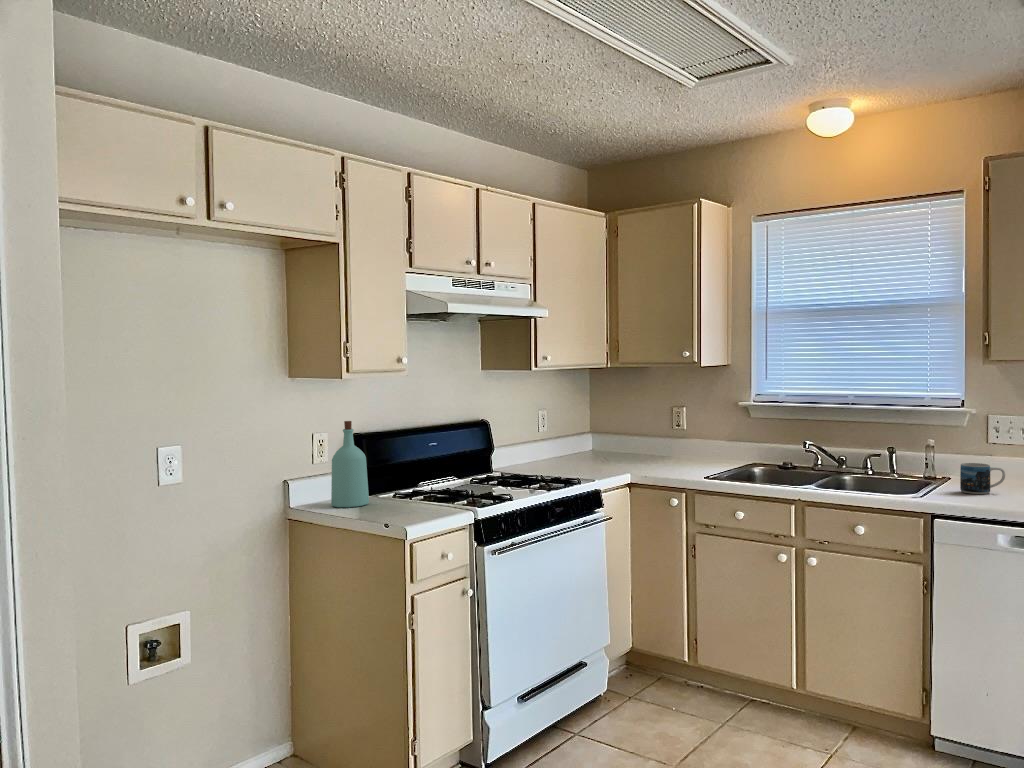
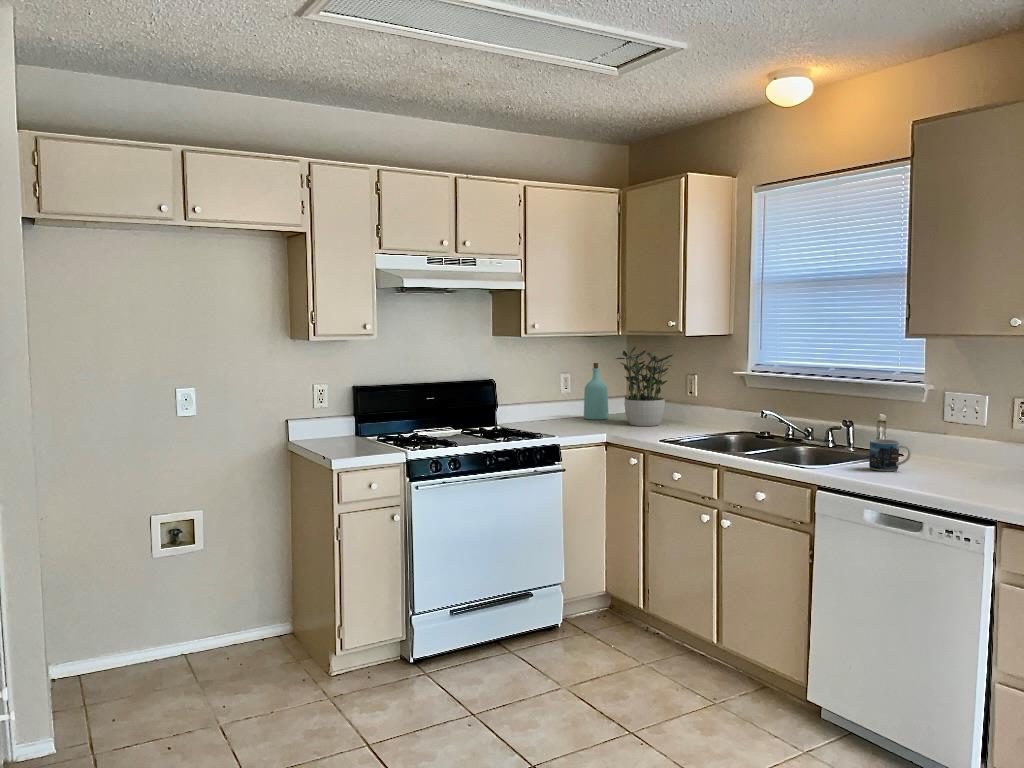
potted plant: none [609,380,673,464] -> present [616,347,673,426]
bottle: present [331,421,369,508] -> present [584,363,609,420]

